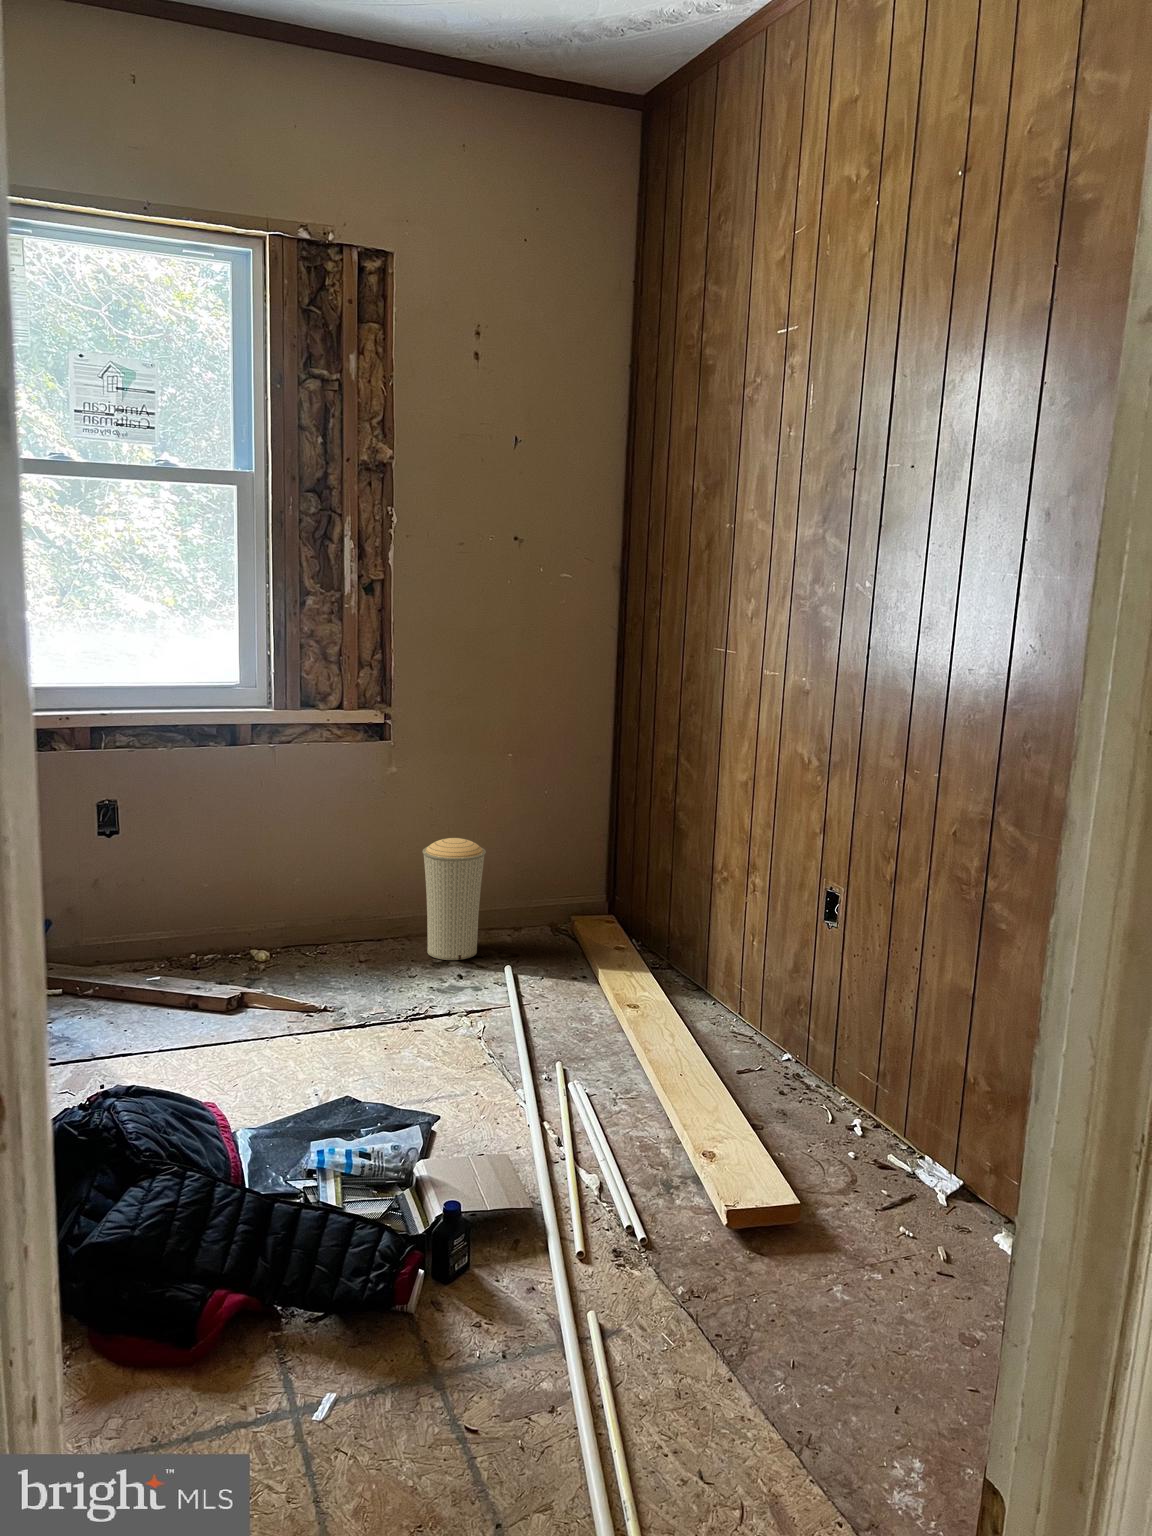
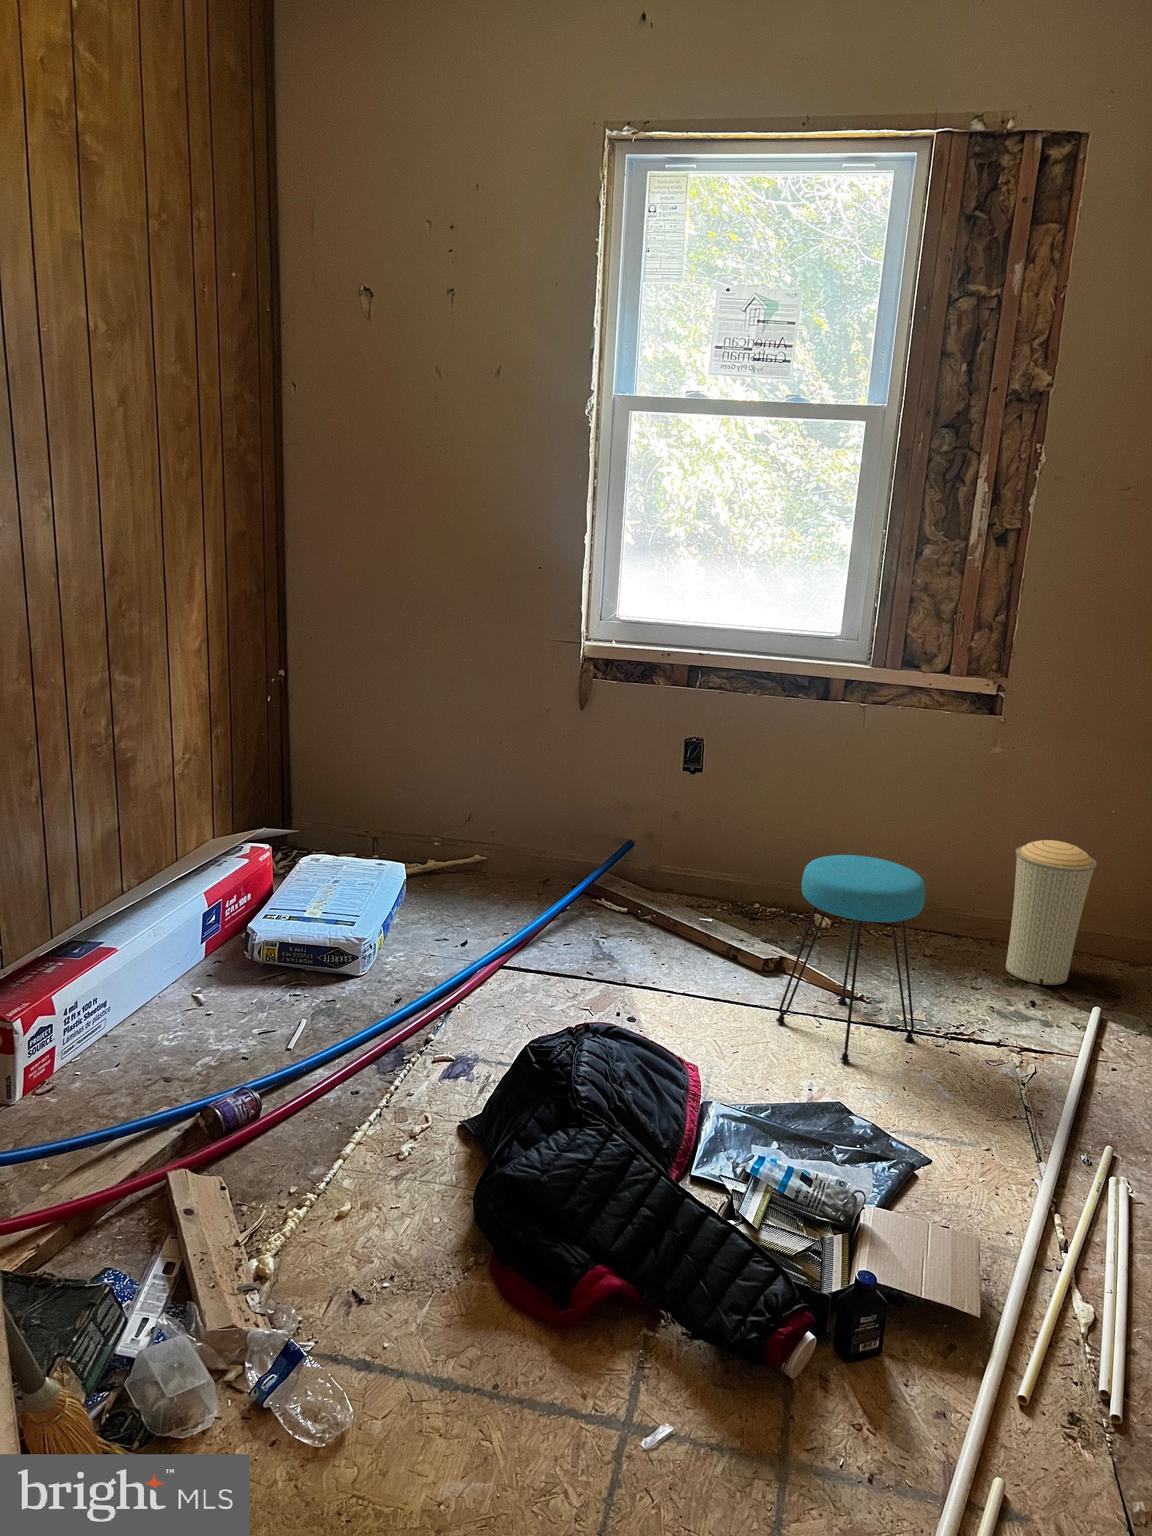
stool: none [260,876,384,1061] -> present [776,855,925,1061]

